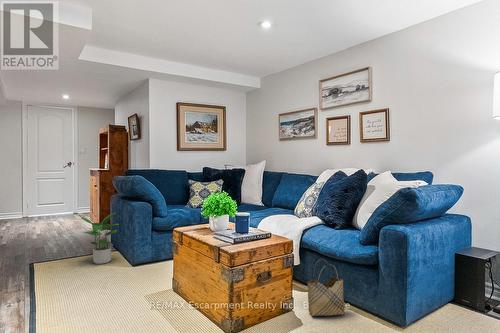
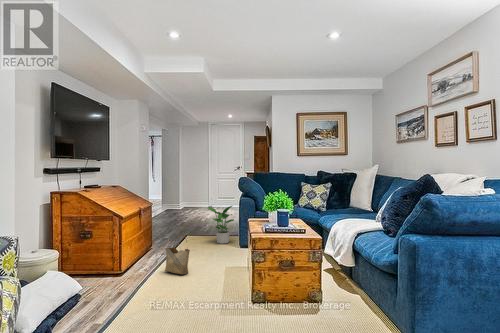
woven basket: present [307,259,344,316] -> present [165,236,190,274]

